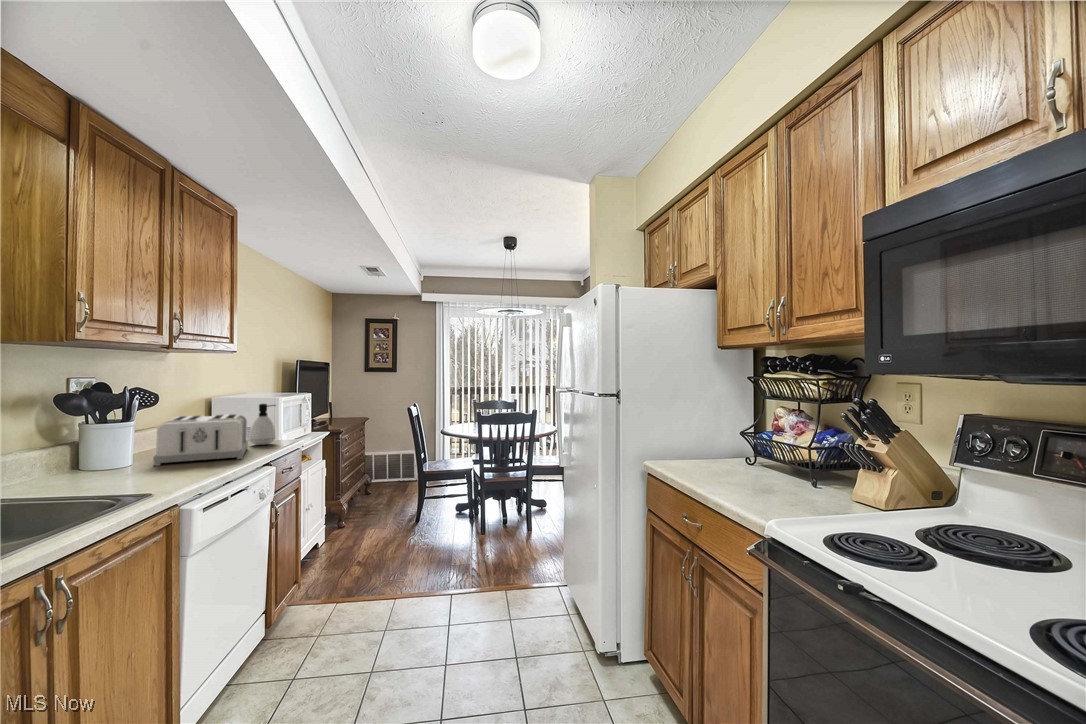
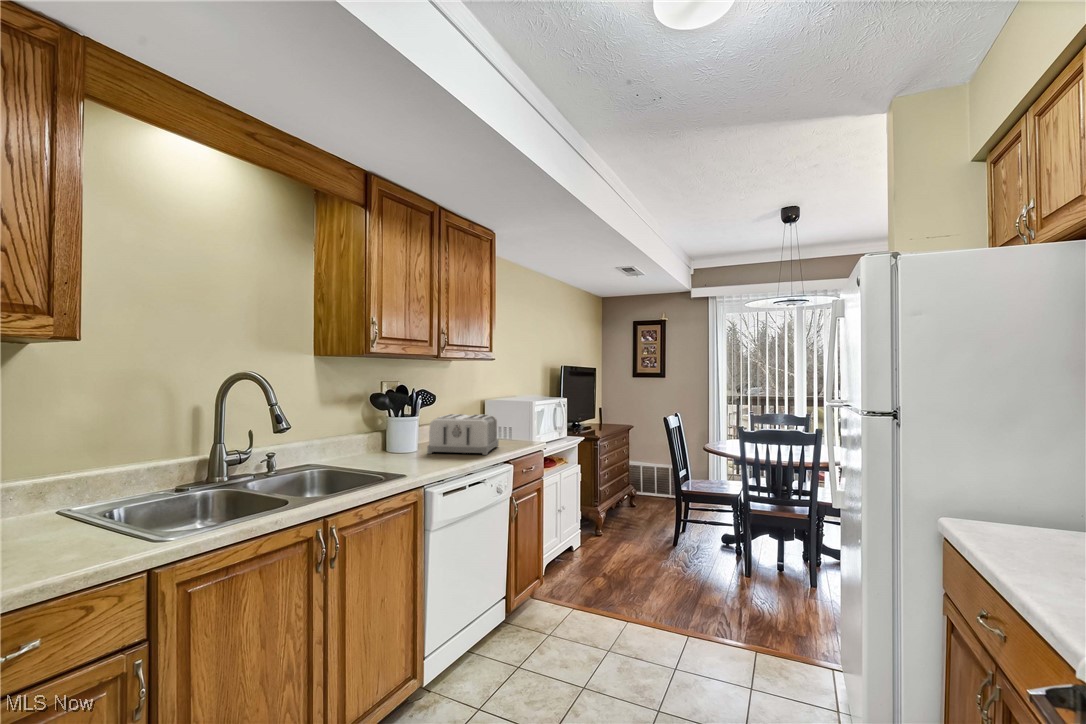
soap dispenser: present [249,404,276,445] -> none [502,406,523,444]

